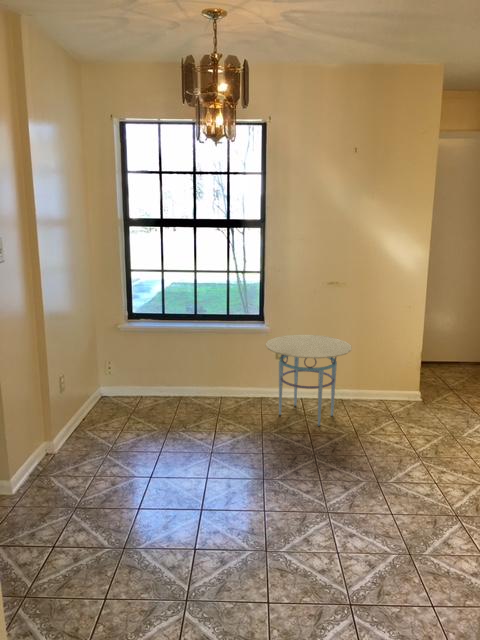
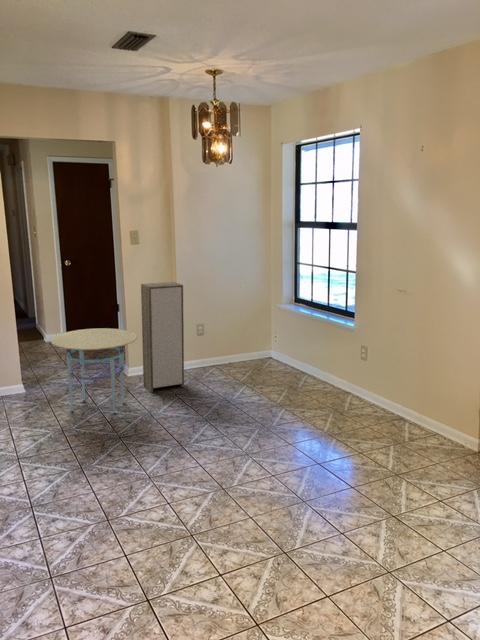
storage cabinet: none [360,293,413,411] -> present [141,282,184,393]

